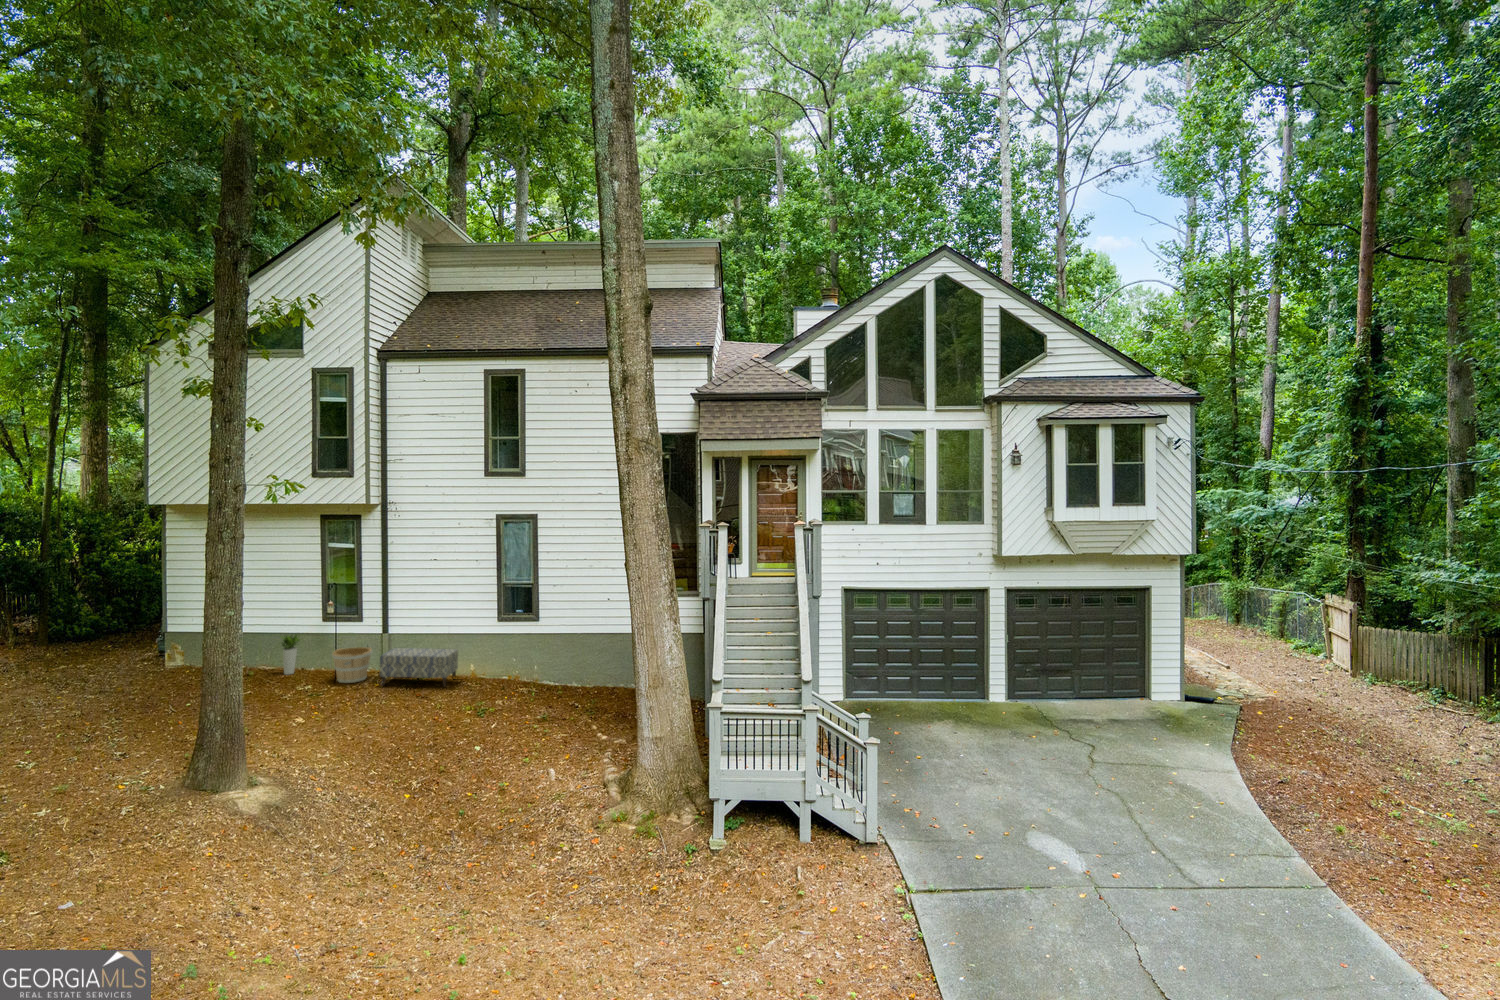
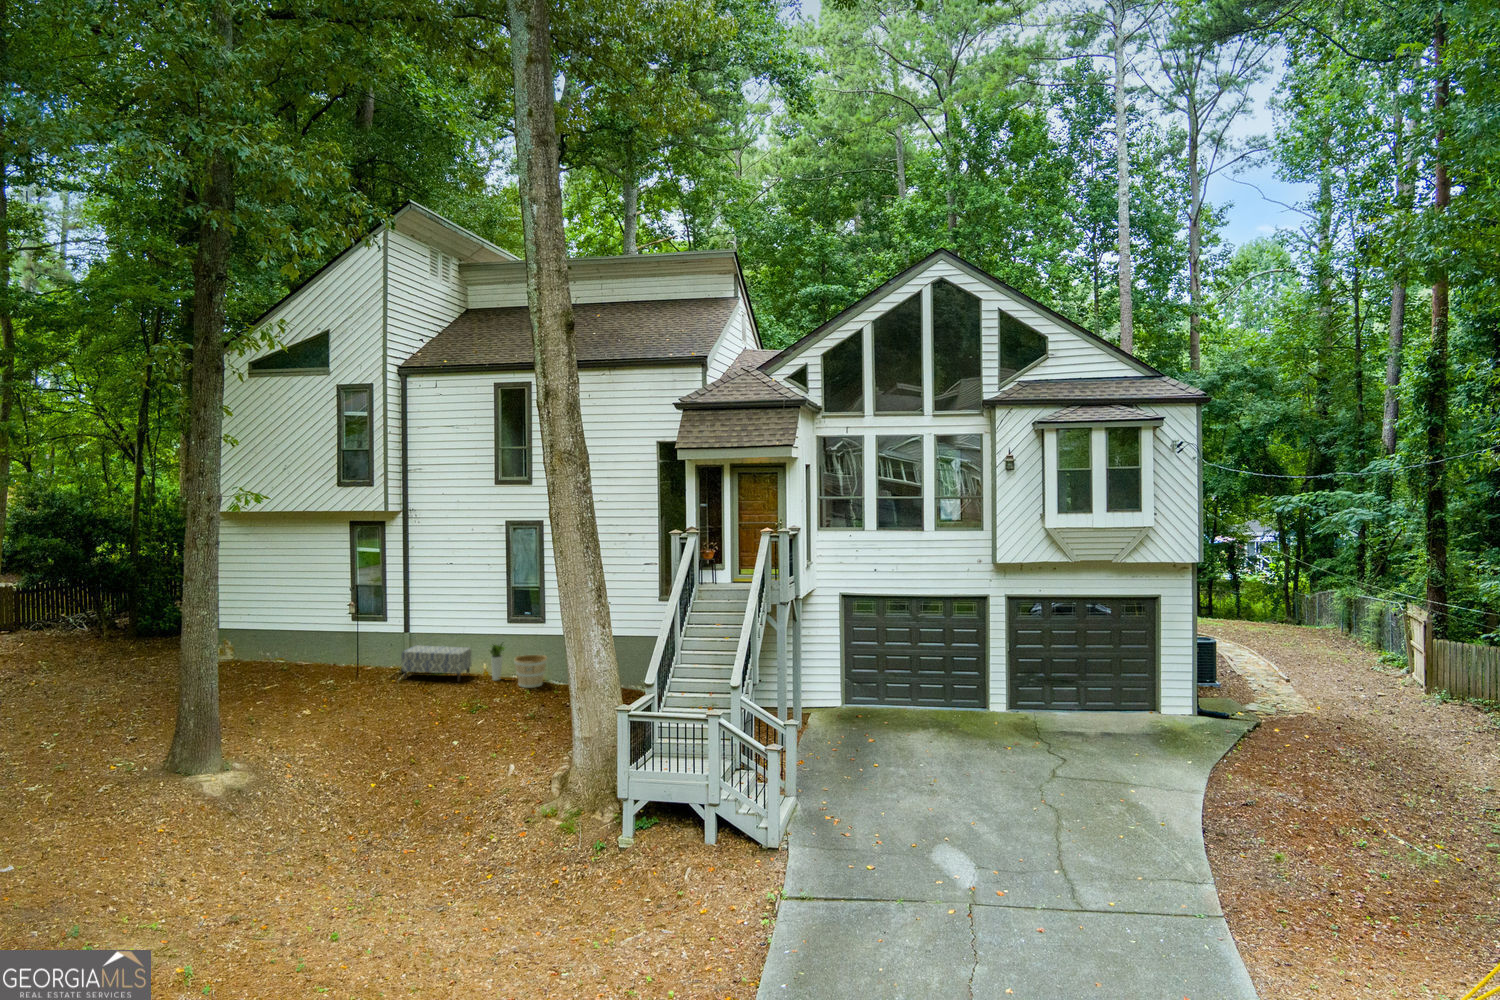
planter: present [282,634,300,675] -> present [490,642,505,680]
wooden bucket: present [332,647,372,683] -> present [514,655,547,688]

